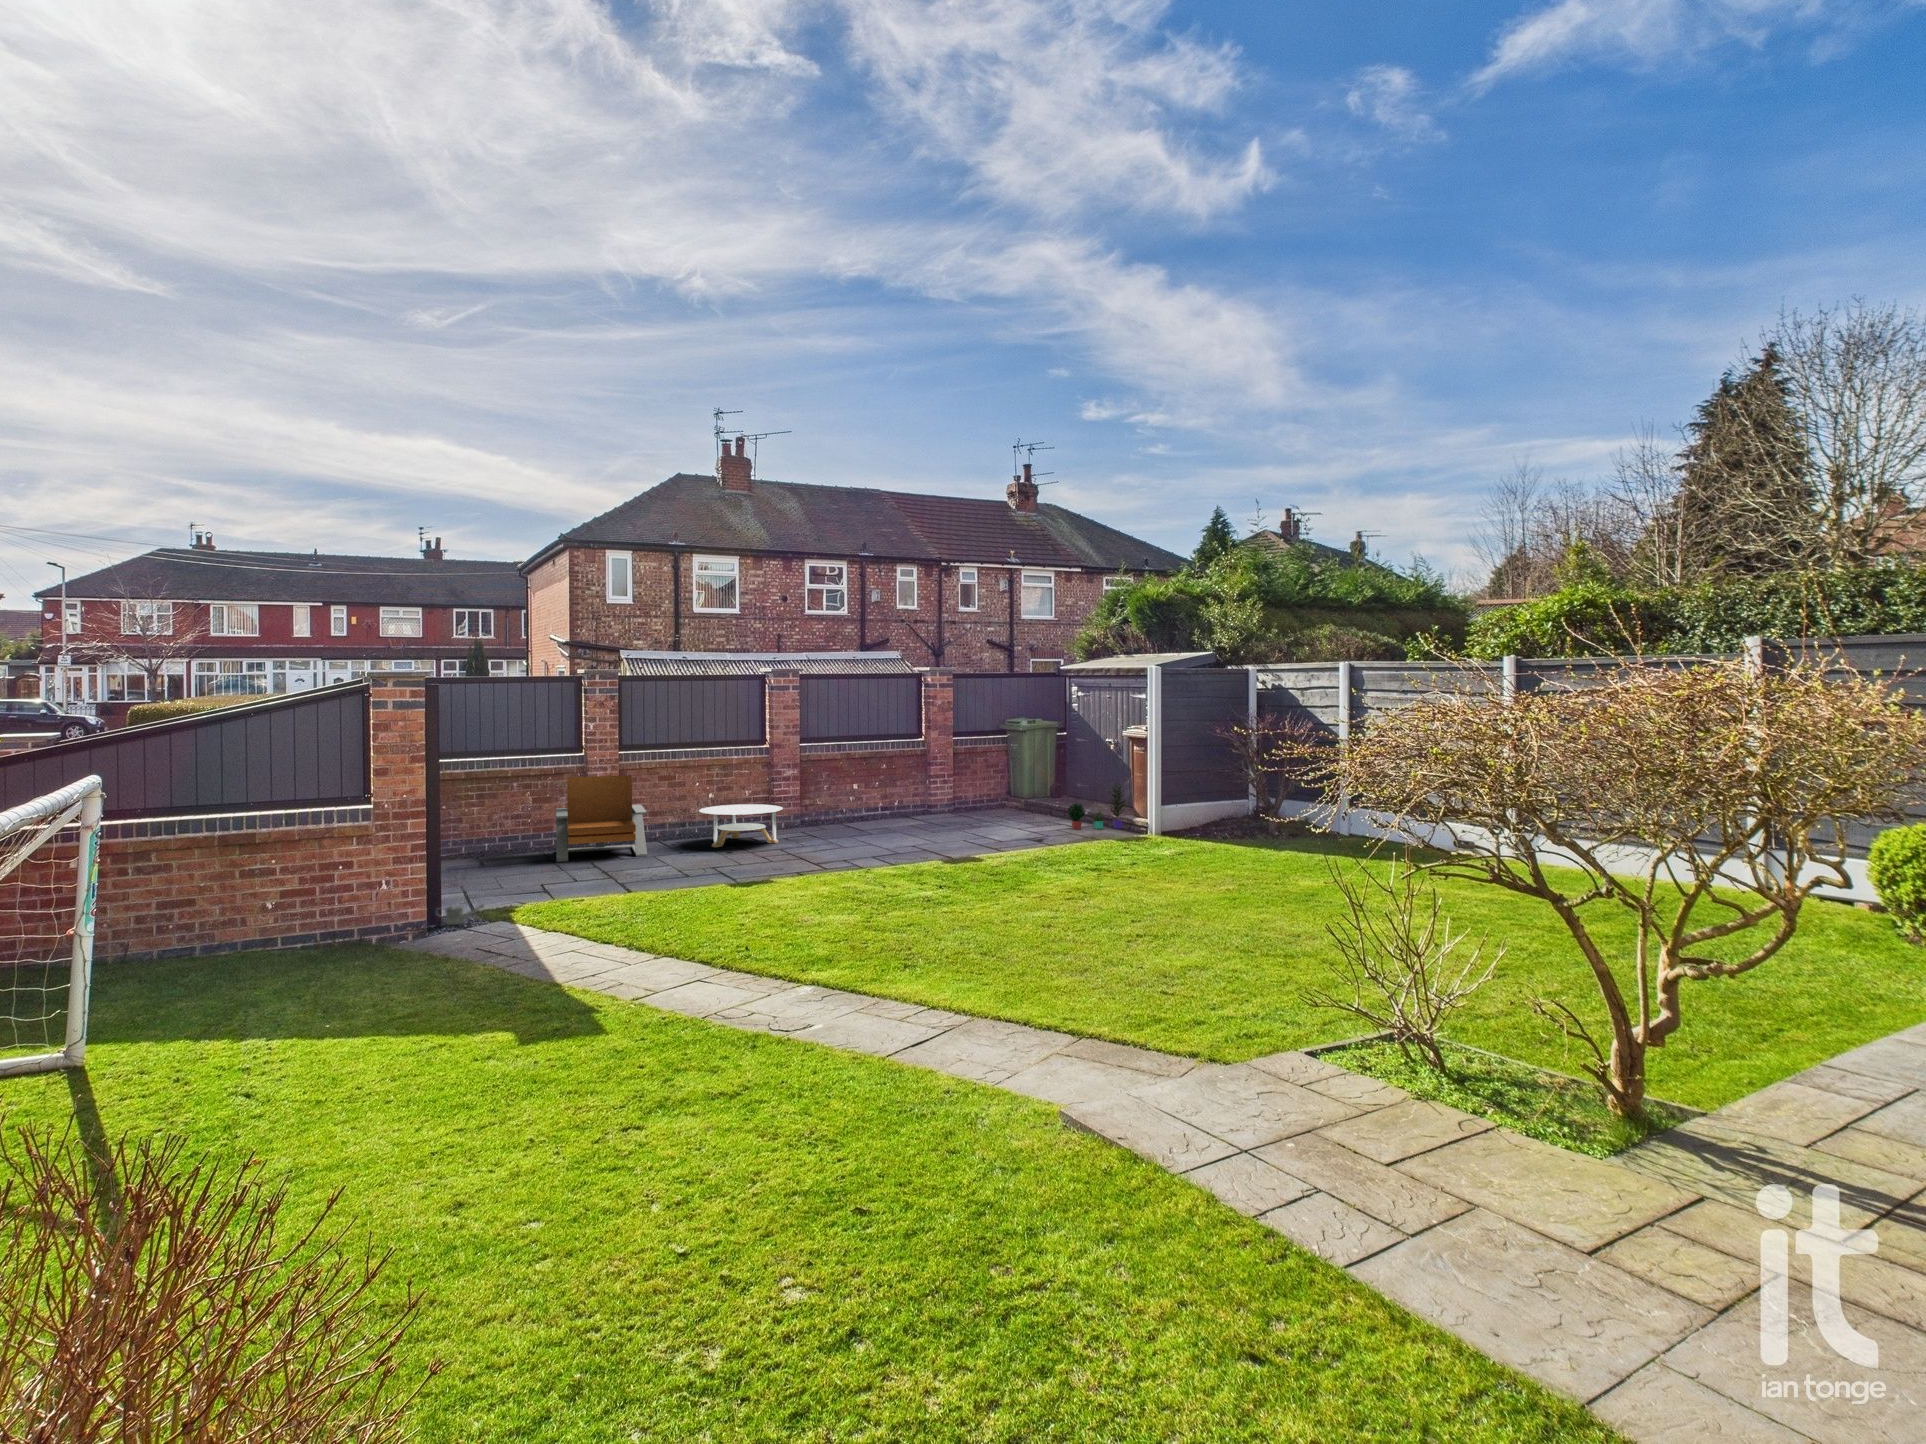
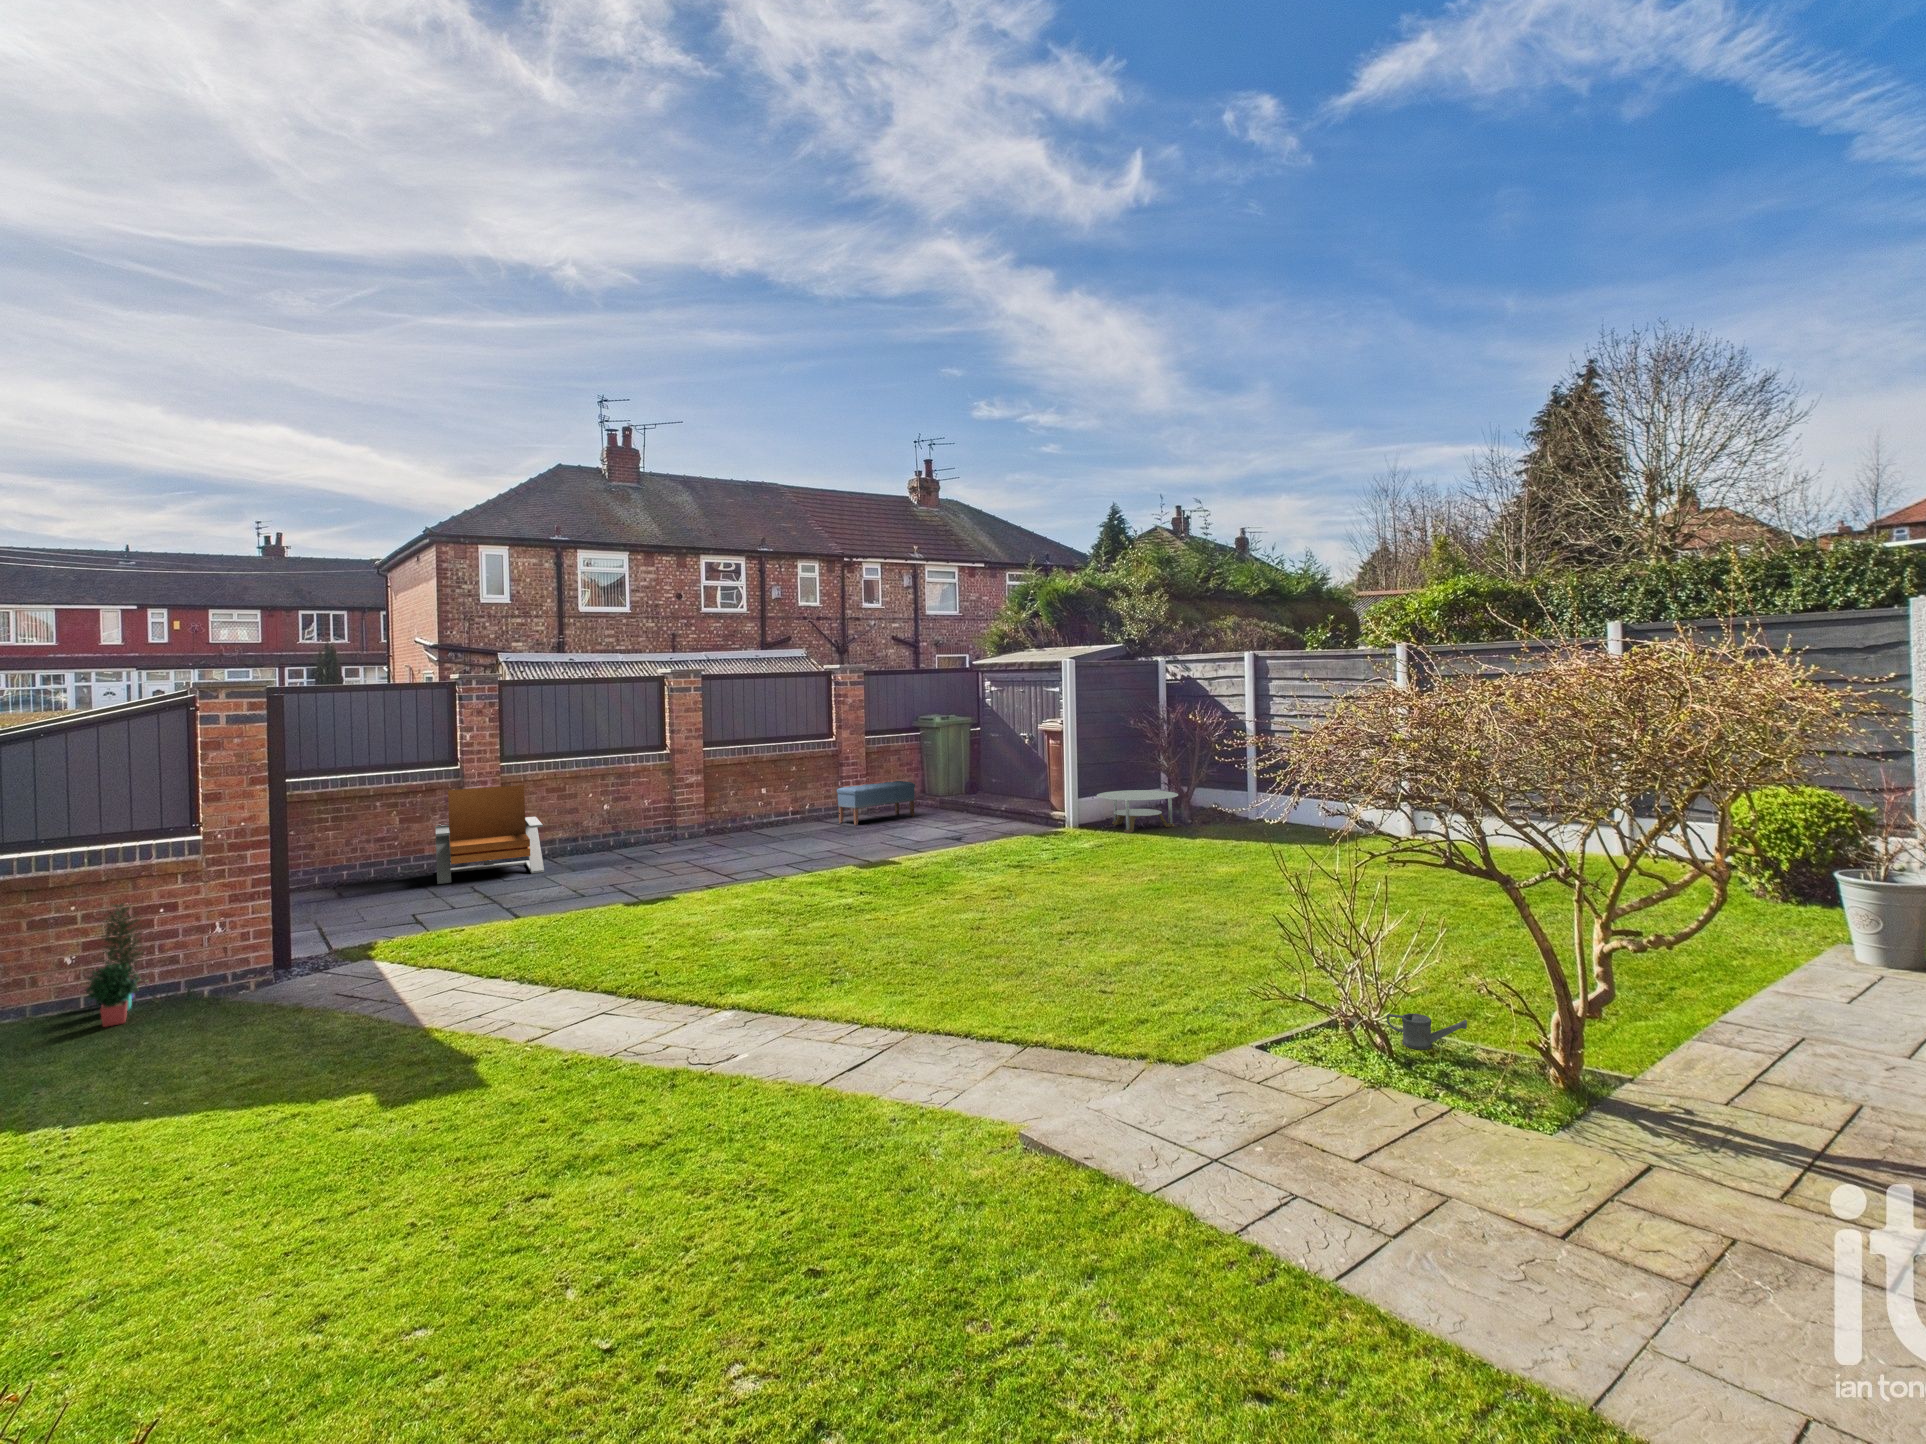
potted plant: present [1068,783,1125,830] -> present [86,904,143,1027]
bench: none [916,785,993,826] -> present [837,781,915,825]
round table: present [699,804,783,847] -> present [1097,790,1178,833]
watering can: present [440,904,485,925] -> present [1387,1014,1467,1050]

